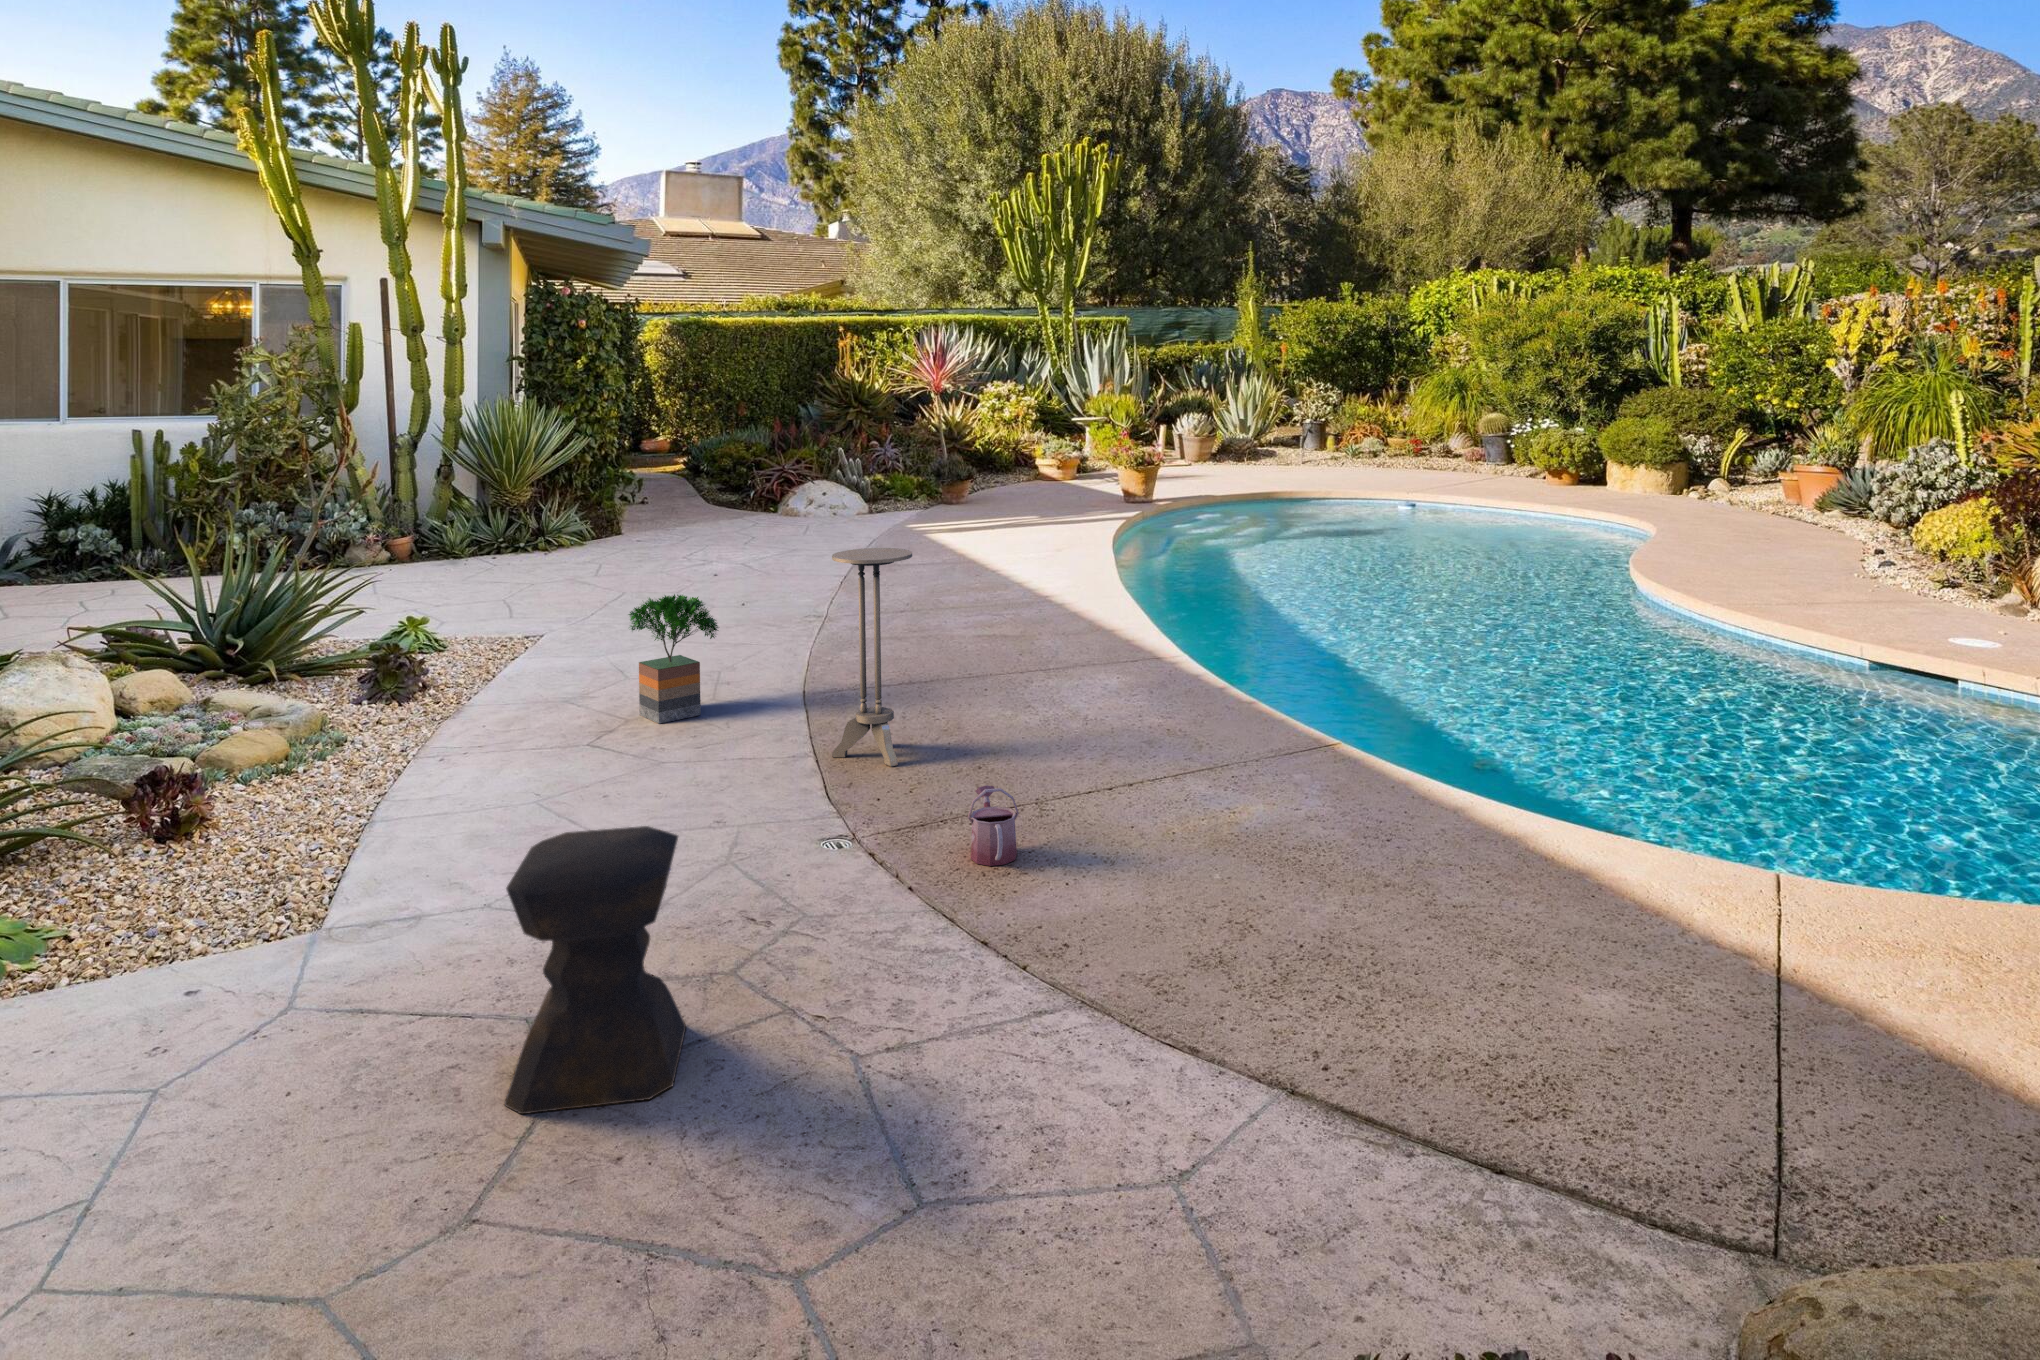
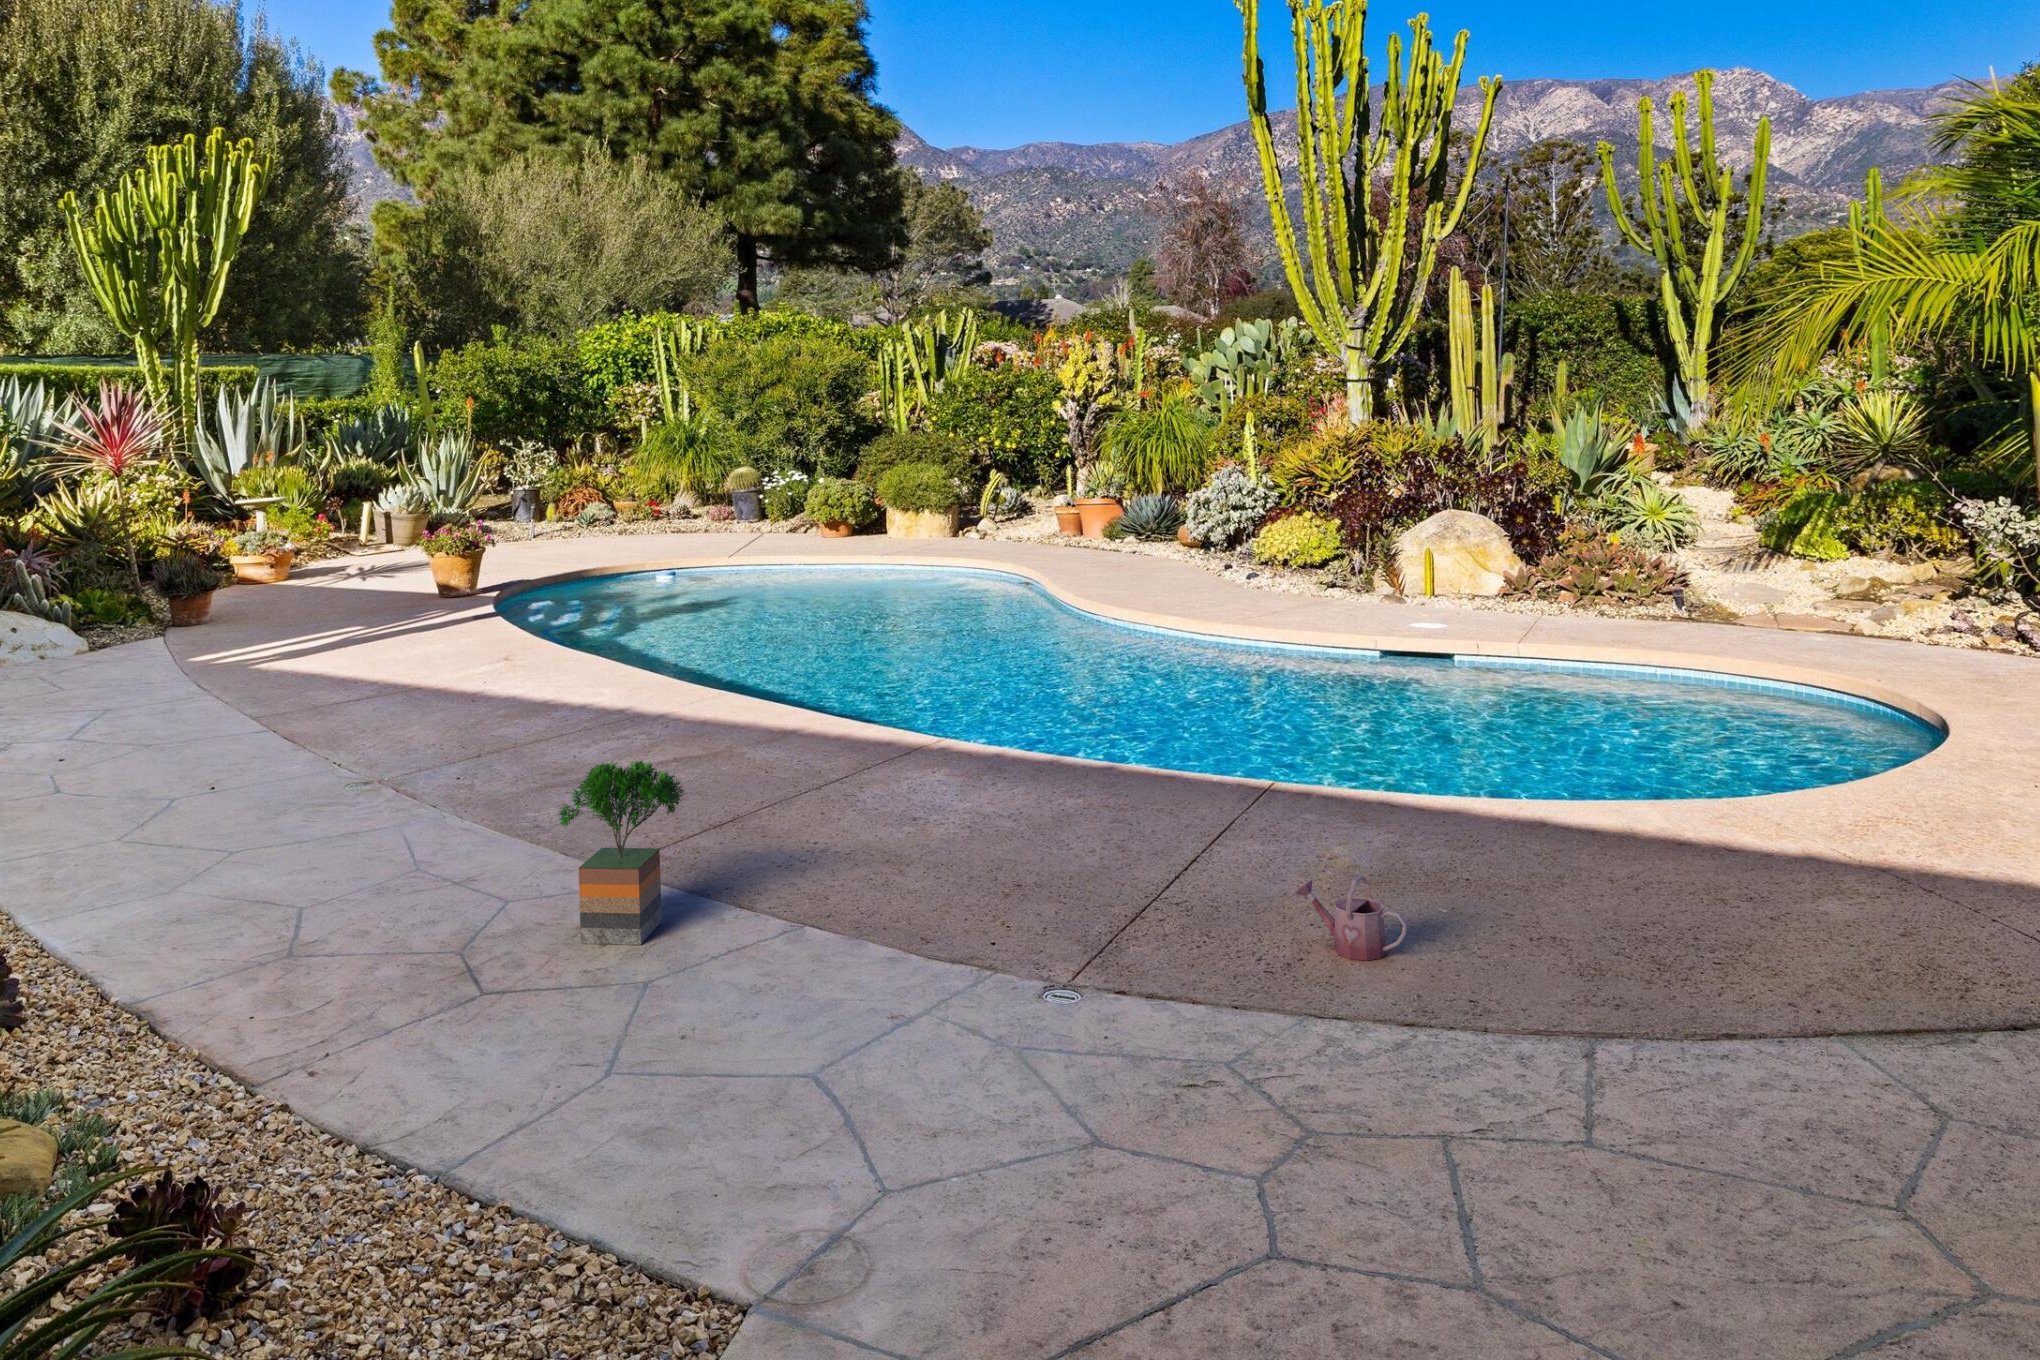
side table: present [832,548,912,766] -> none [936,650,1038,918]
stool: present [505,826,686,1114] -> none [1517,953,1744,1298]

